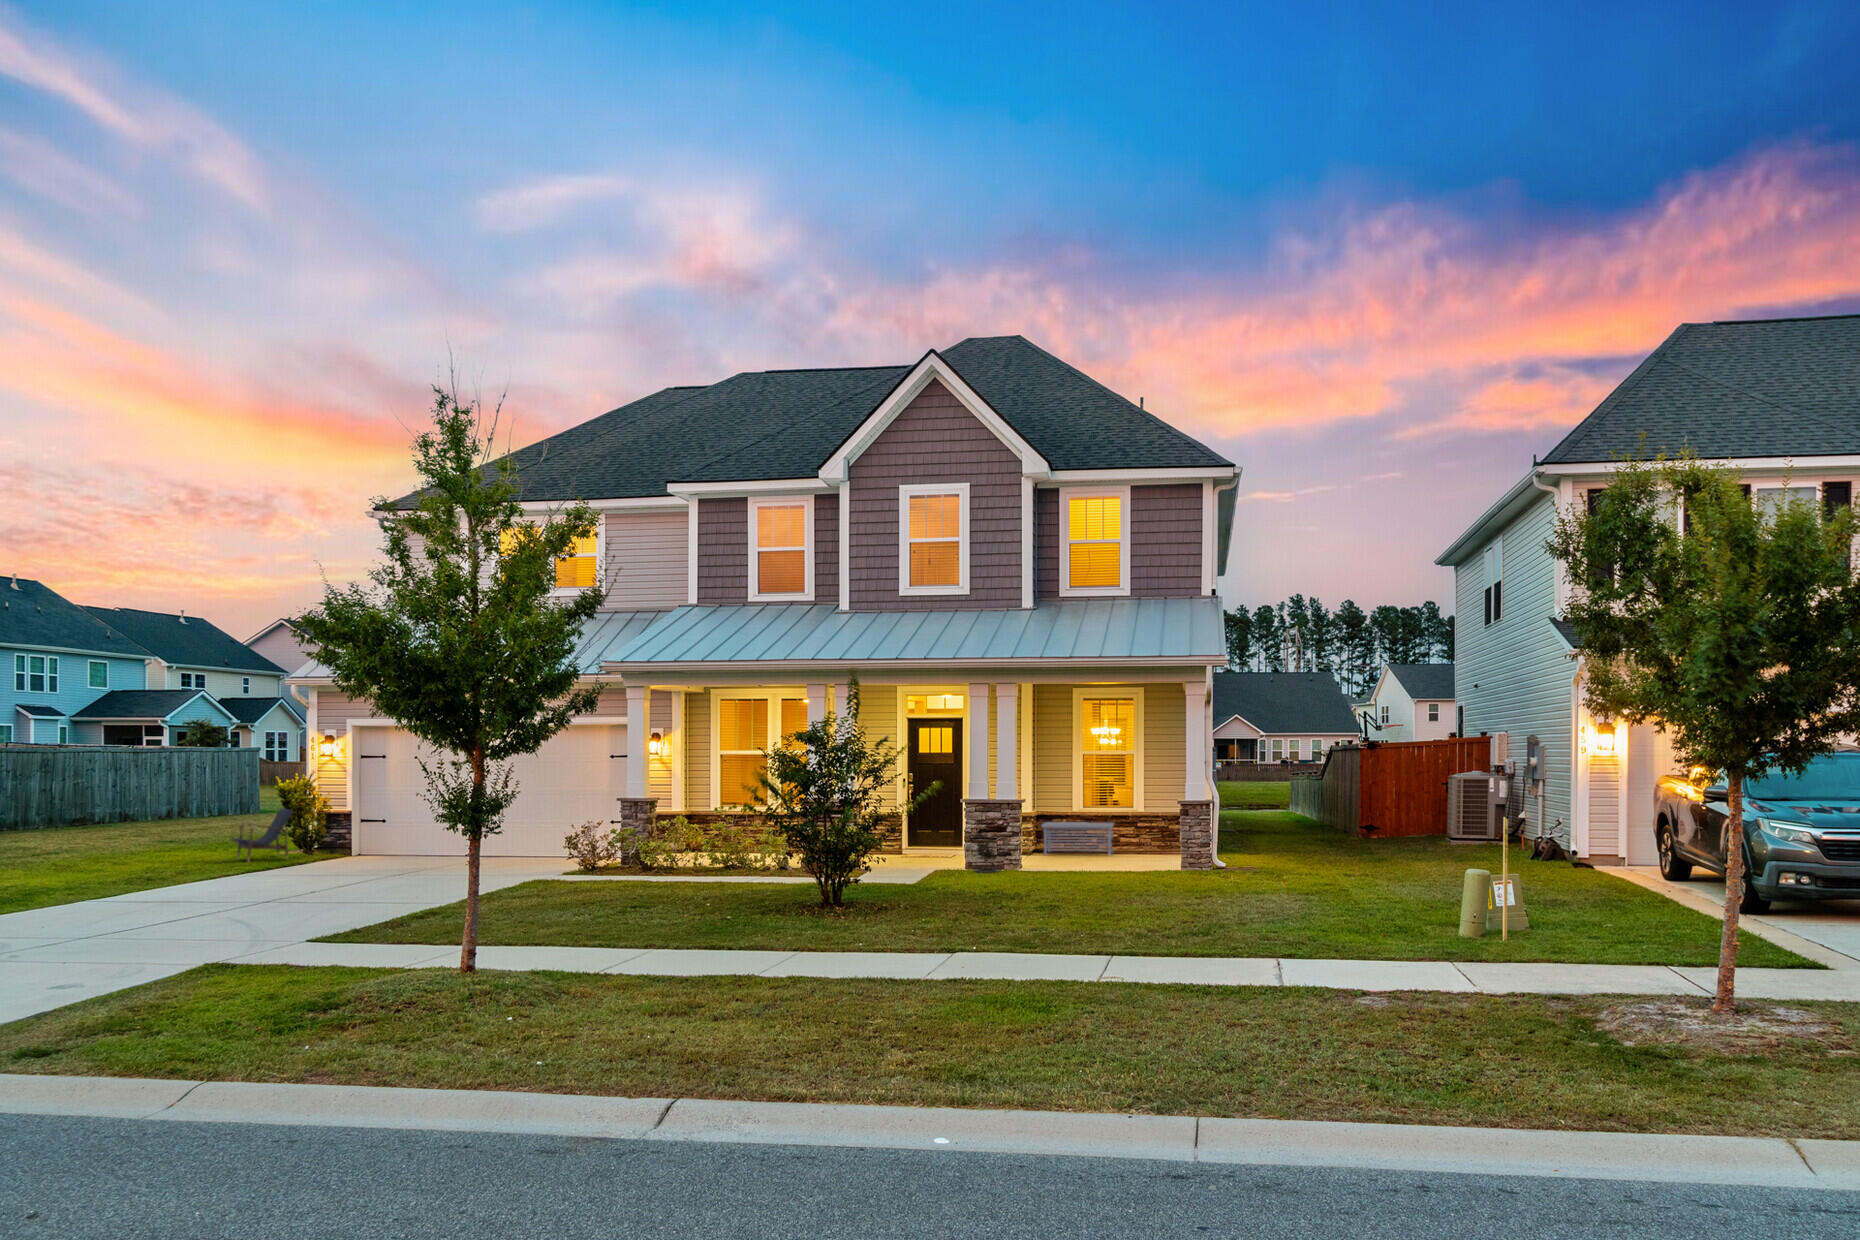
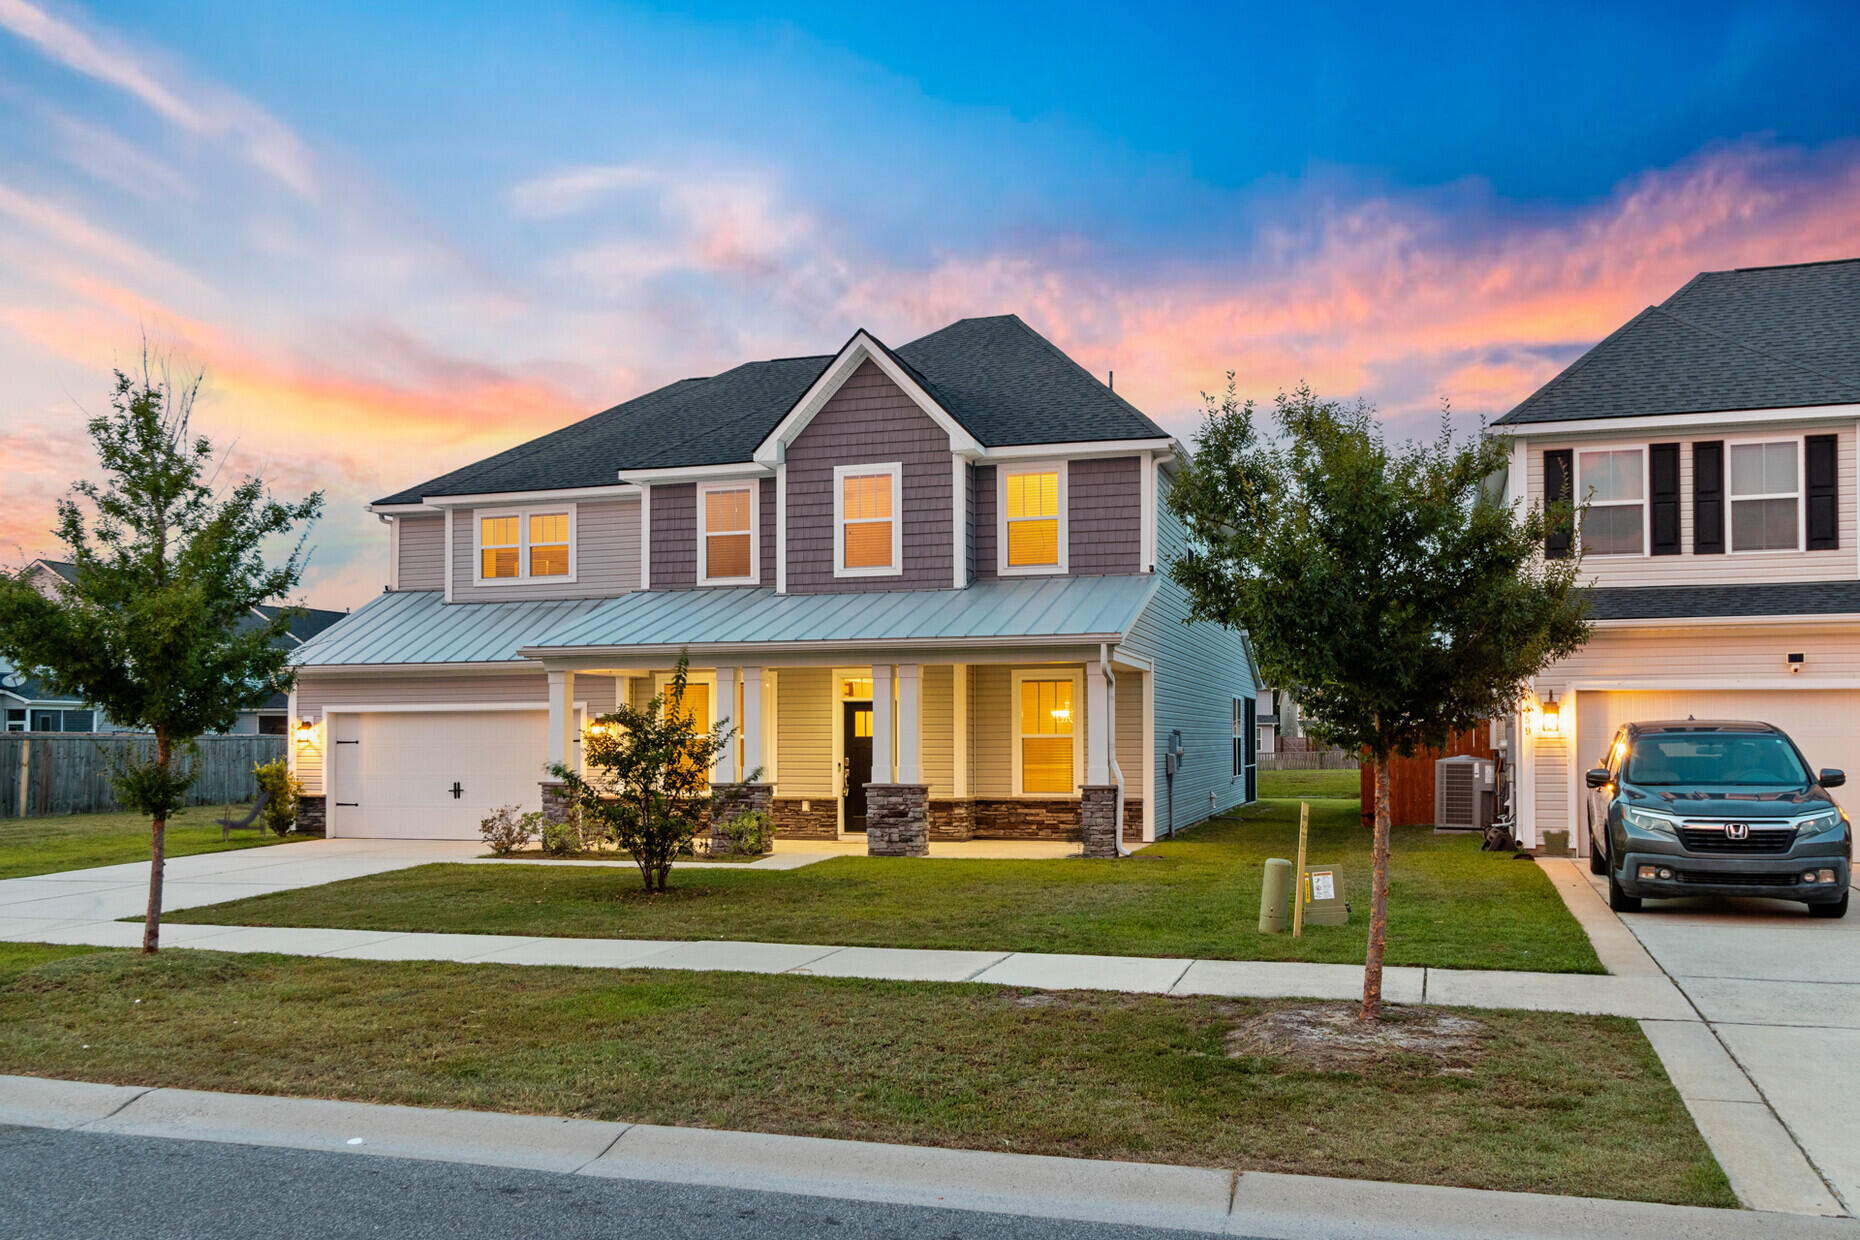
storage bench: present [1041,822,1114,856] -> none [974,807,1053,843]
potted tree: present [976,834,997,873] -> present [1064,817,1091,858]
bucket: none [1590,840,1622,863] -> present [1540,830,1571,854]

